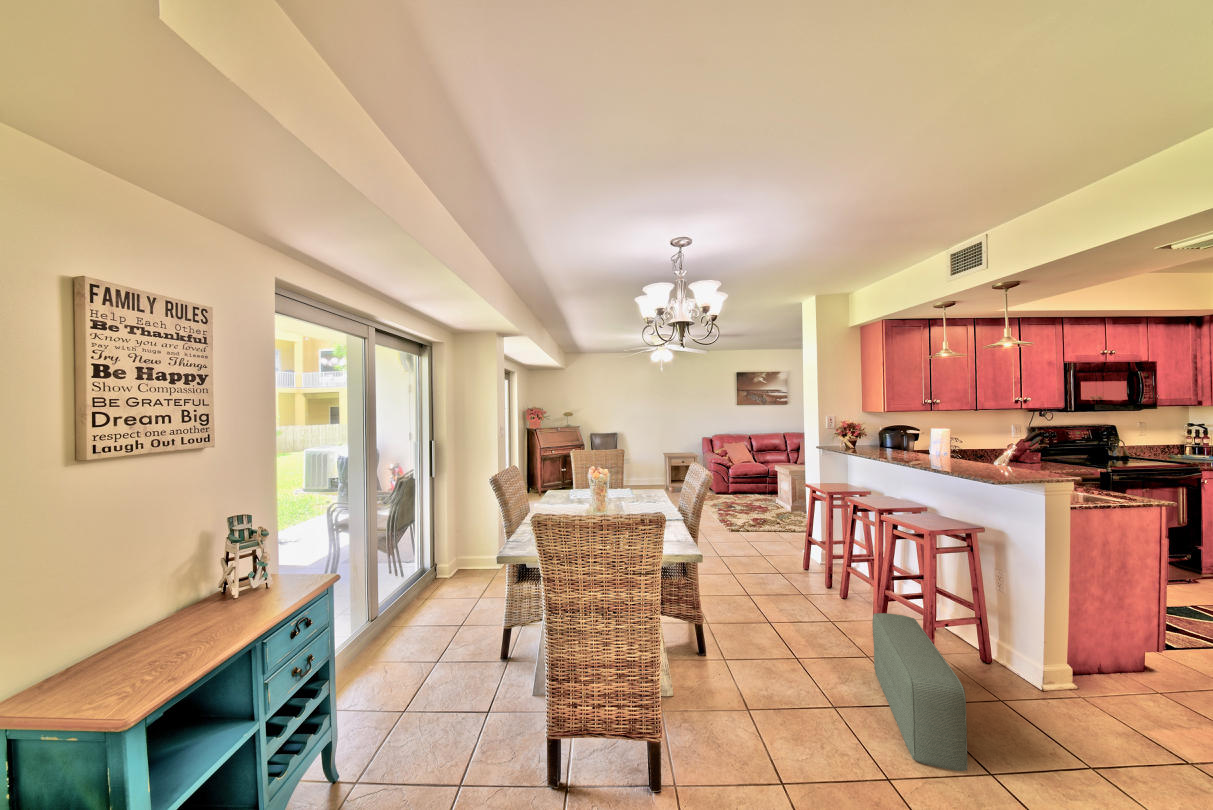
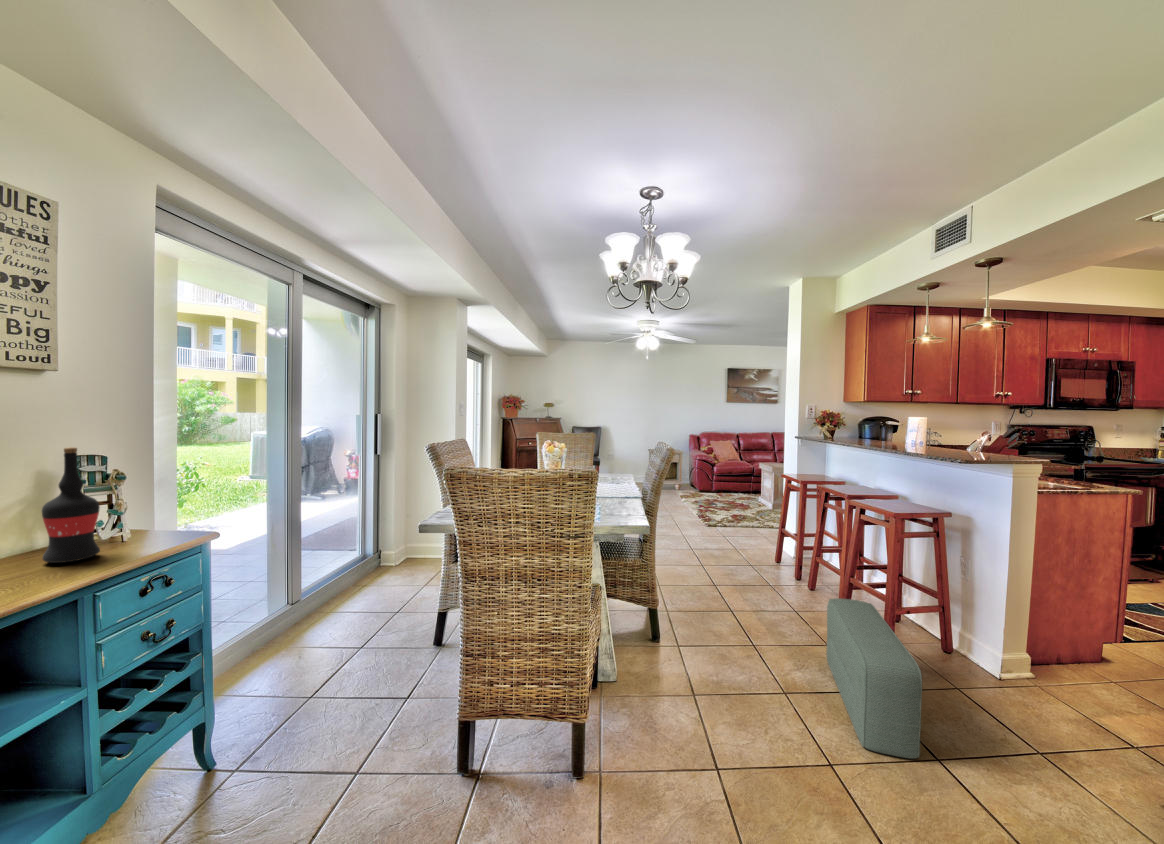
wine bottle: none [209,514,252,612] -> present [42,447,100,563]

